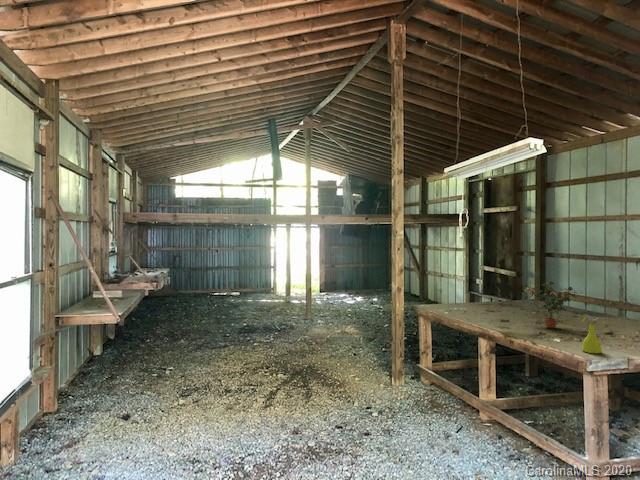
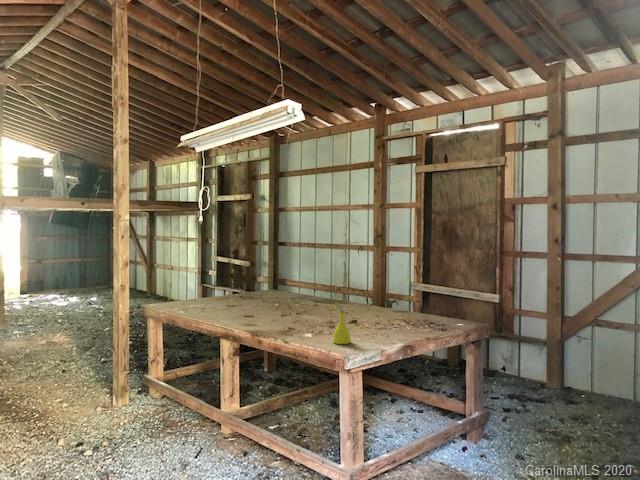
potted plant: present [525,281,576,328] -> none [270,269,320,320]

